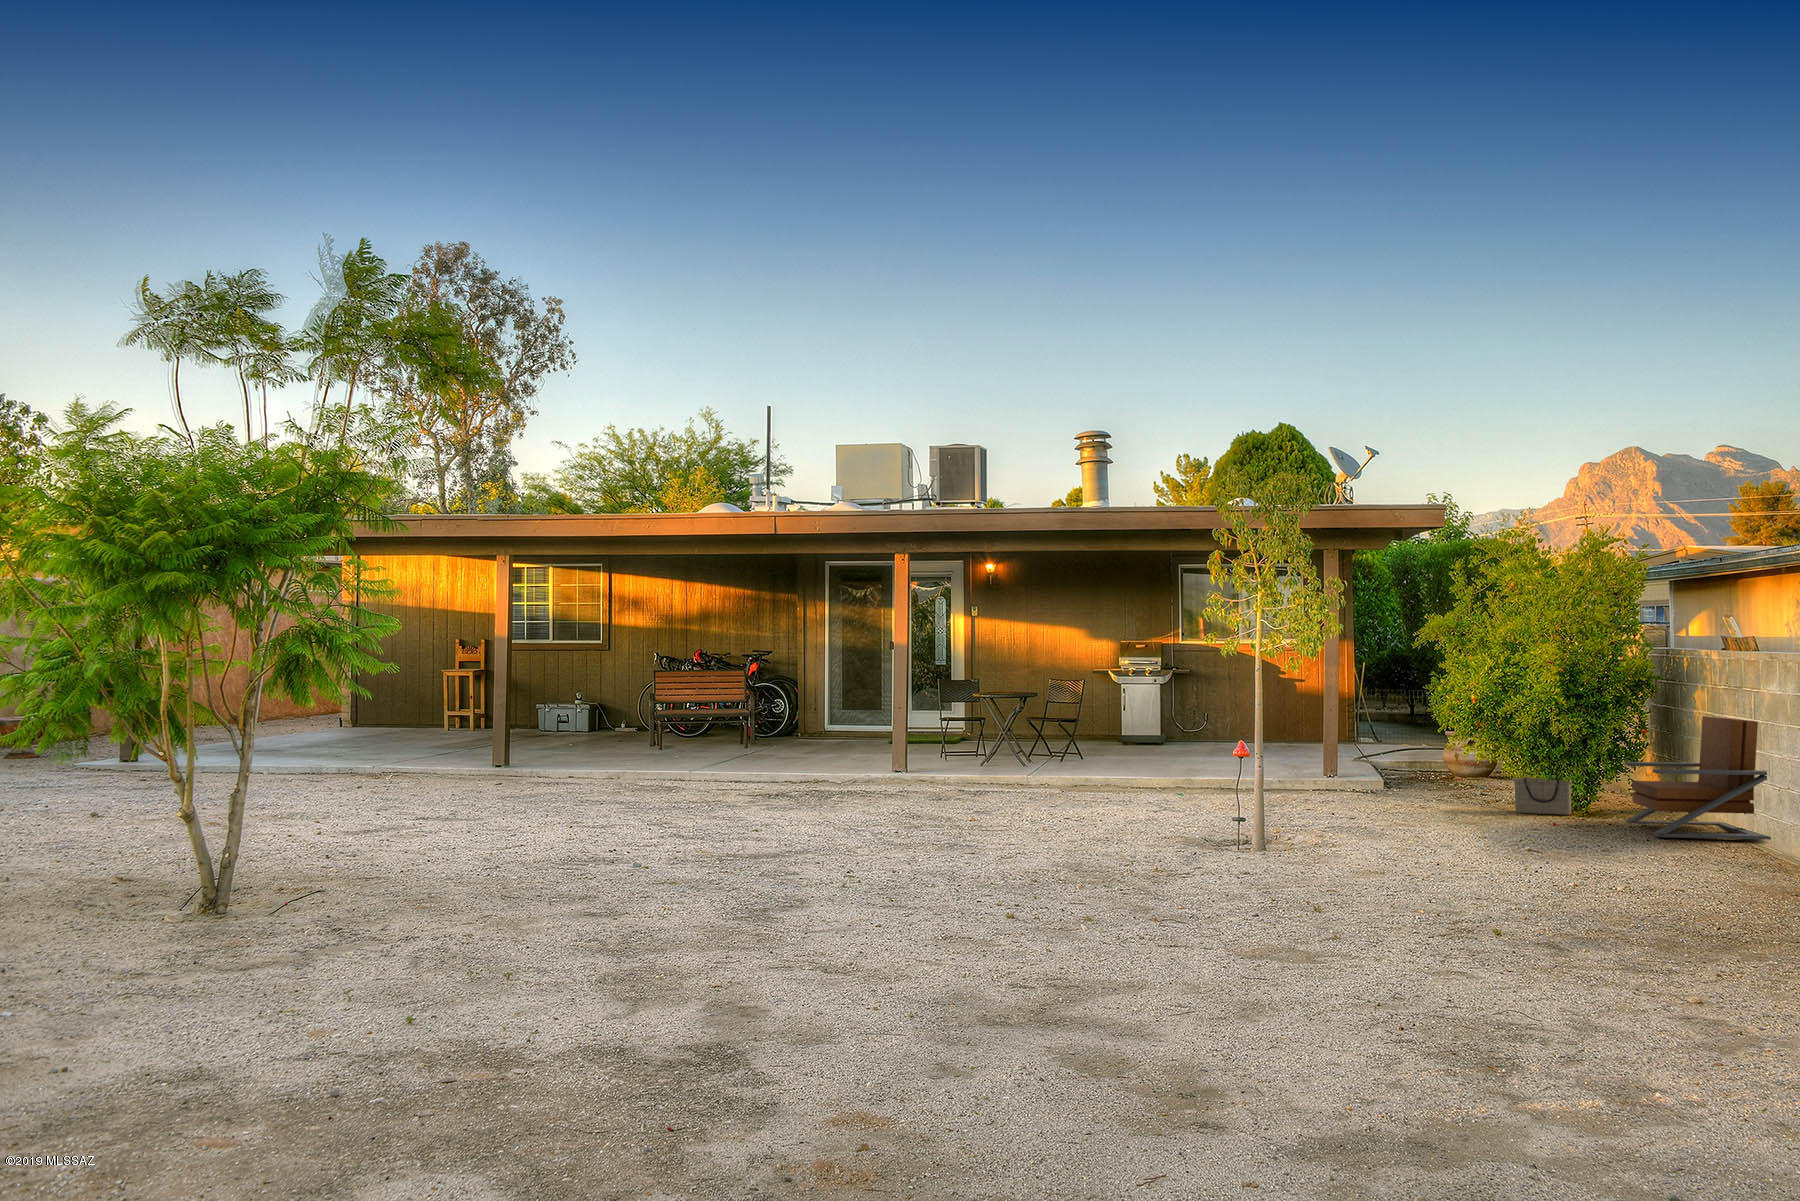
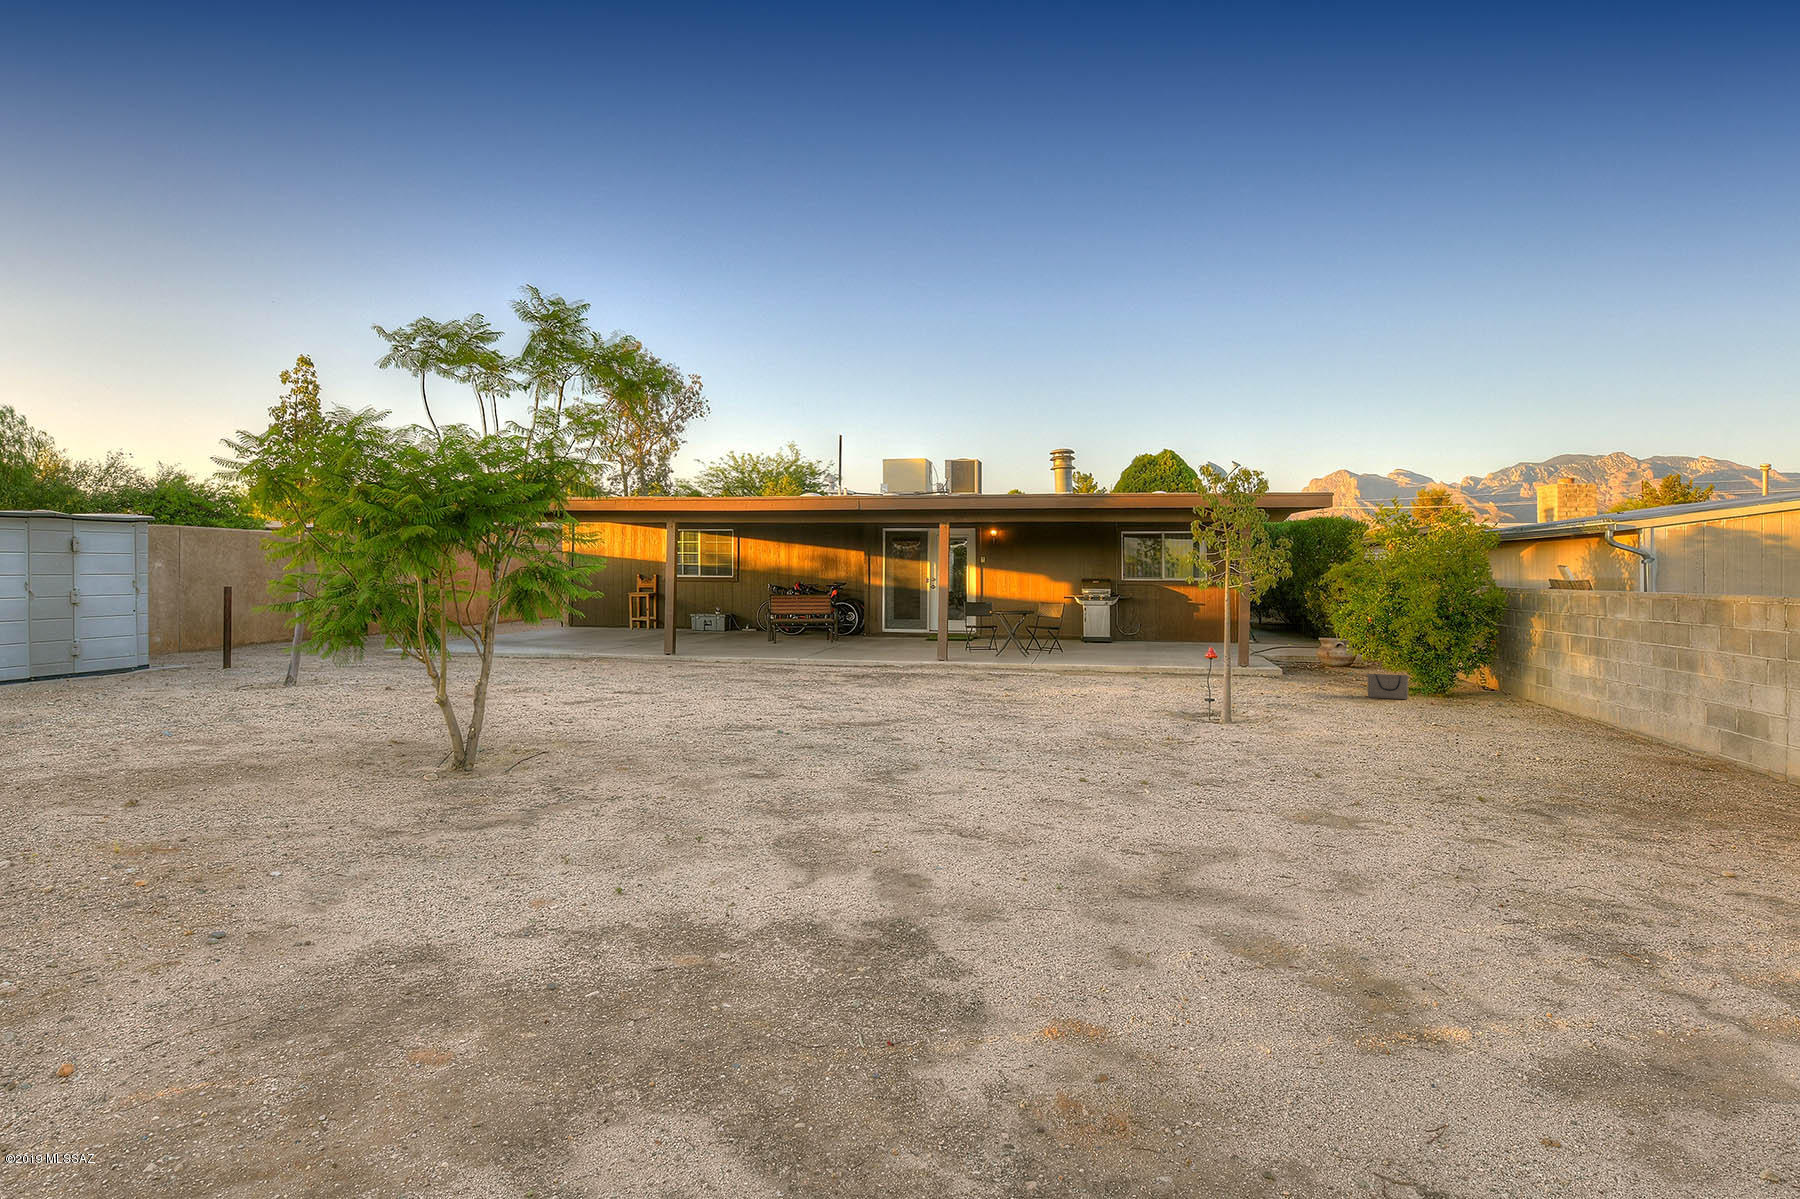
lounge chair: present [1625,716,1771,840] -> none [1450,634,1576,720]

